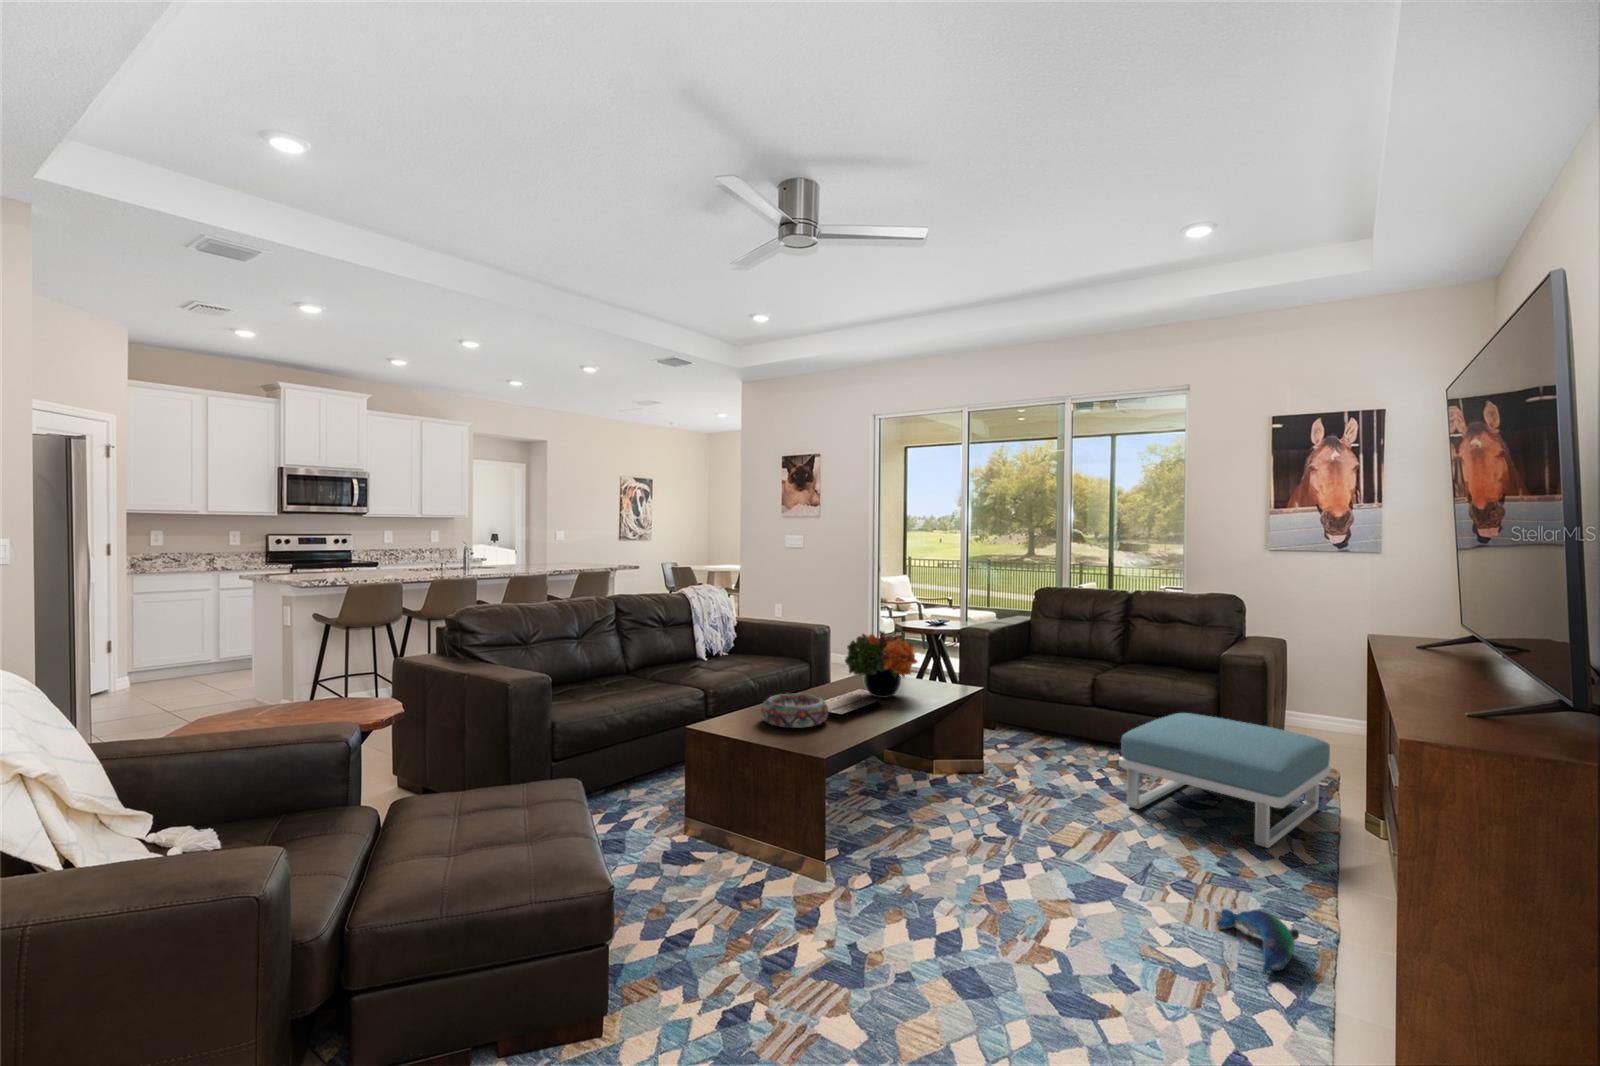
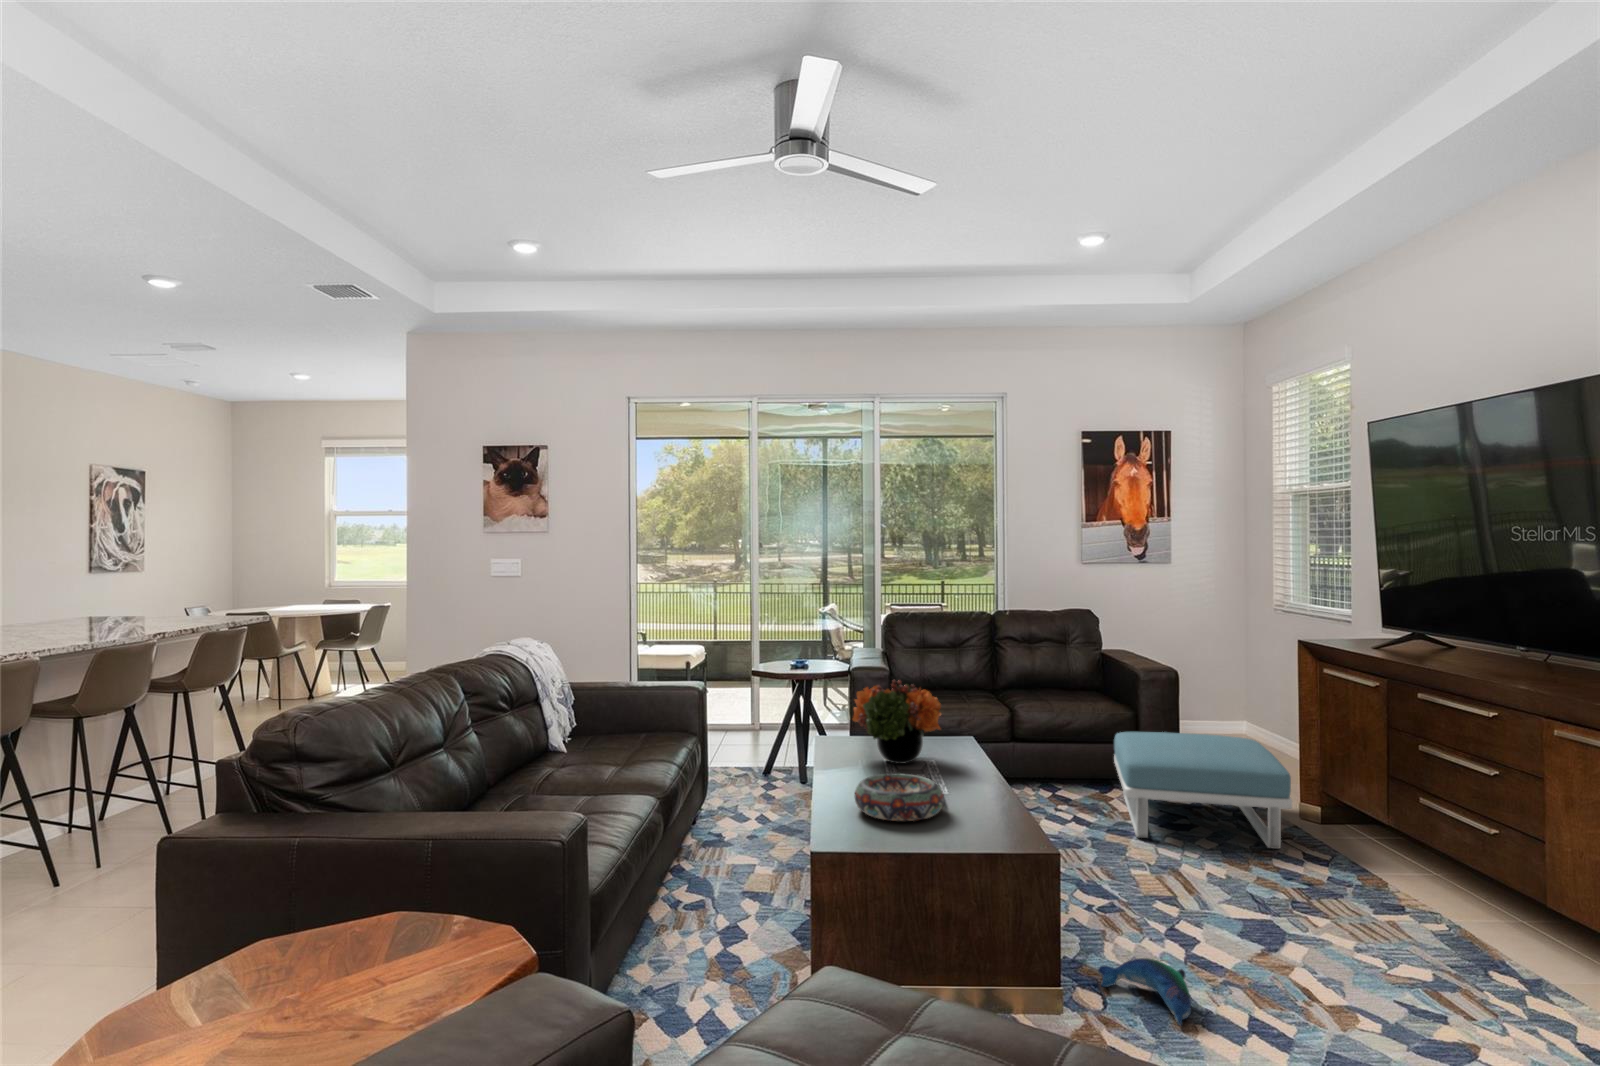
plush toy: present [1217,909,1299,973] -> present [1098,958,1191,1026]

